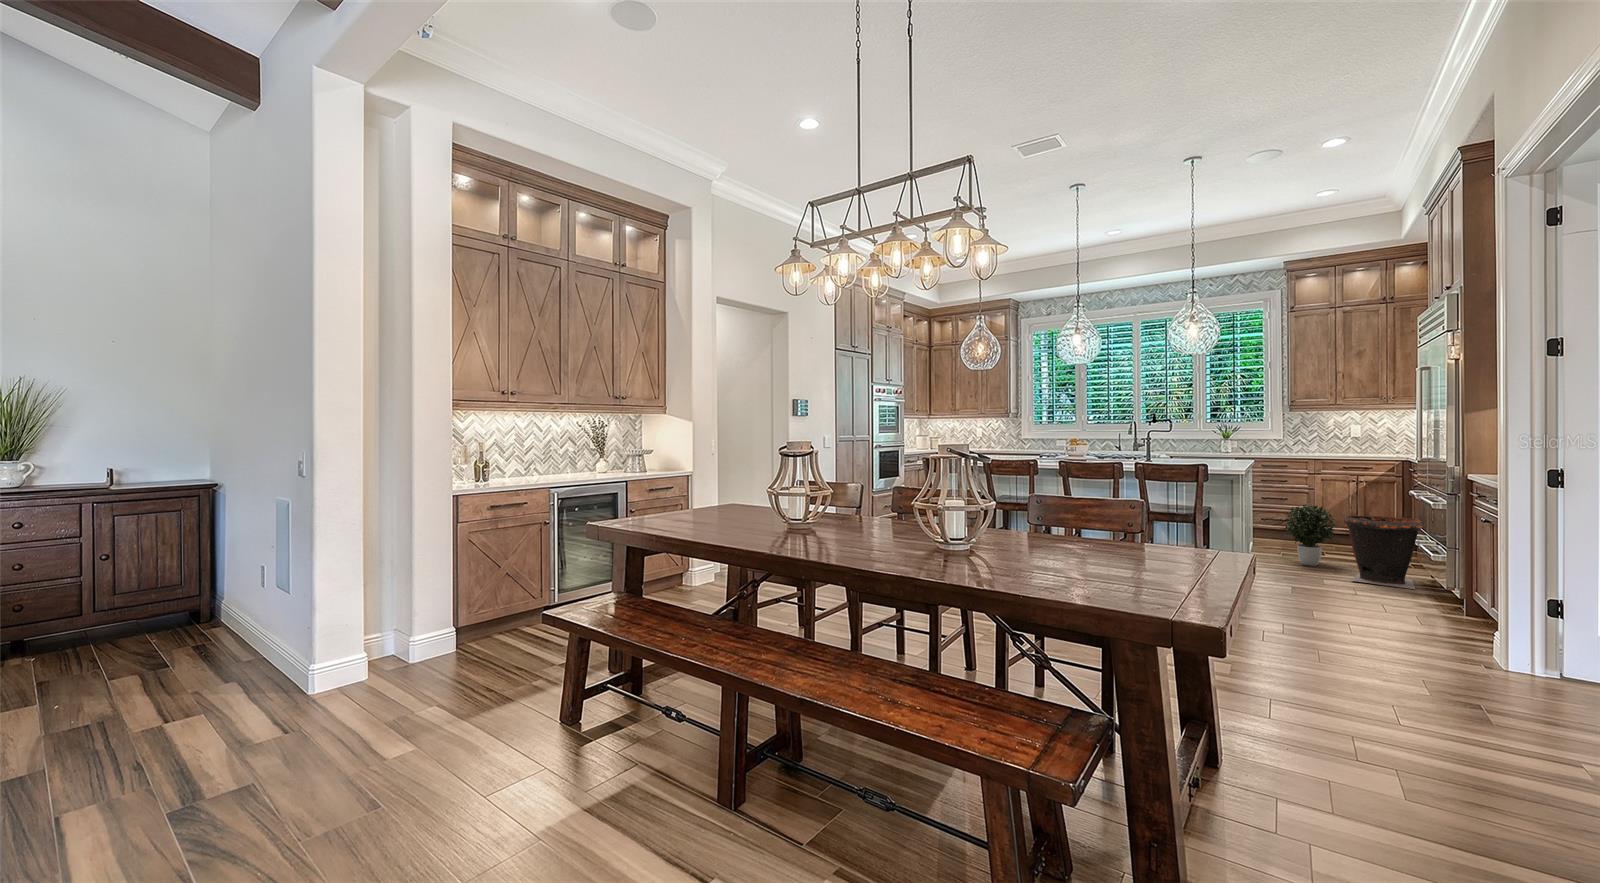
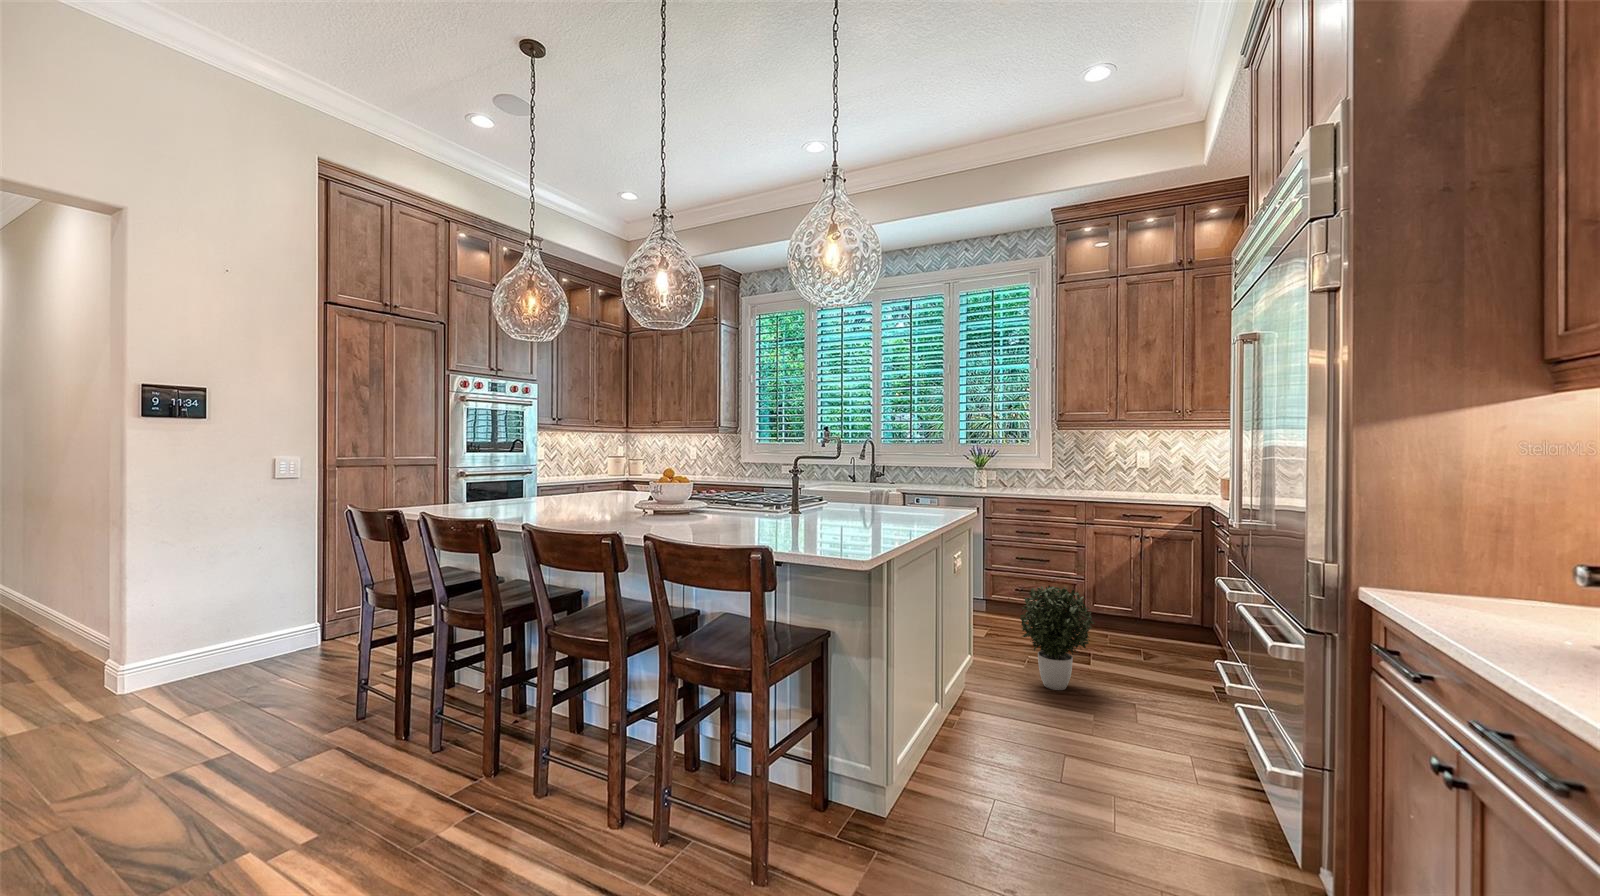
trash can: present [1343,512,1422,589] -> none [1090,614,1216,779]

